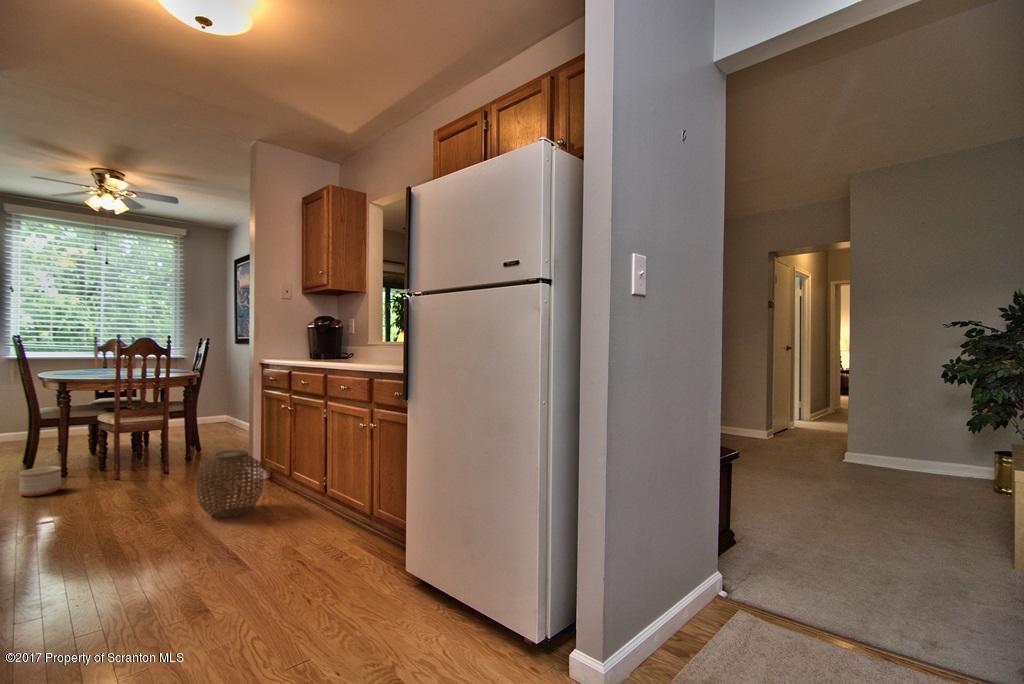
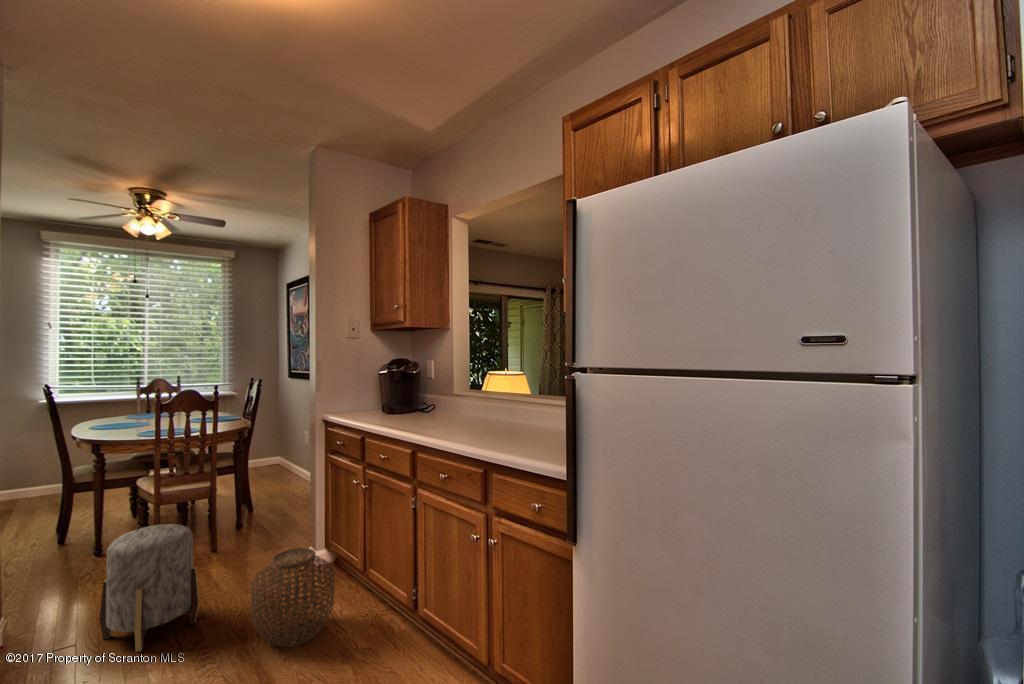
stool: none [73,434,155,522] -> present [99,524,199,652]
planter: present [19,466,61,497] -> none [43,552,92,594]

